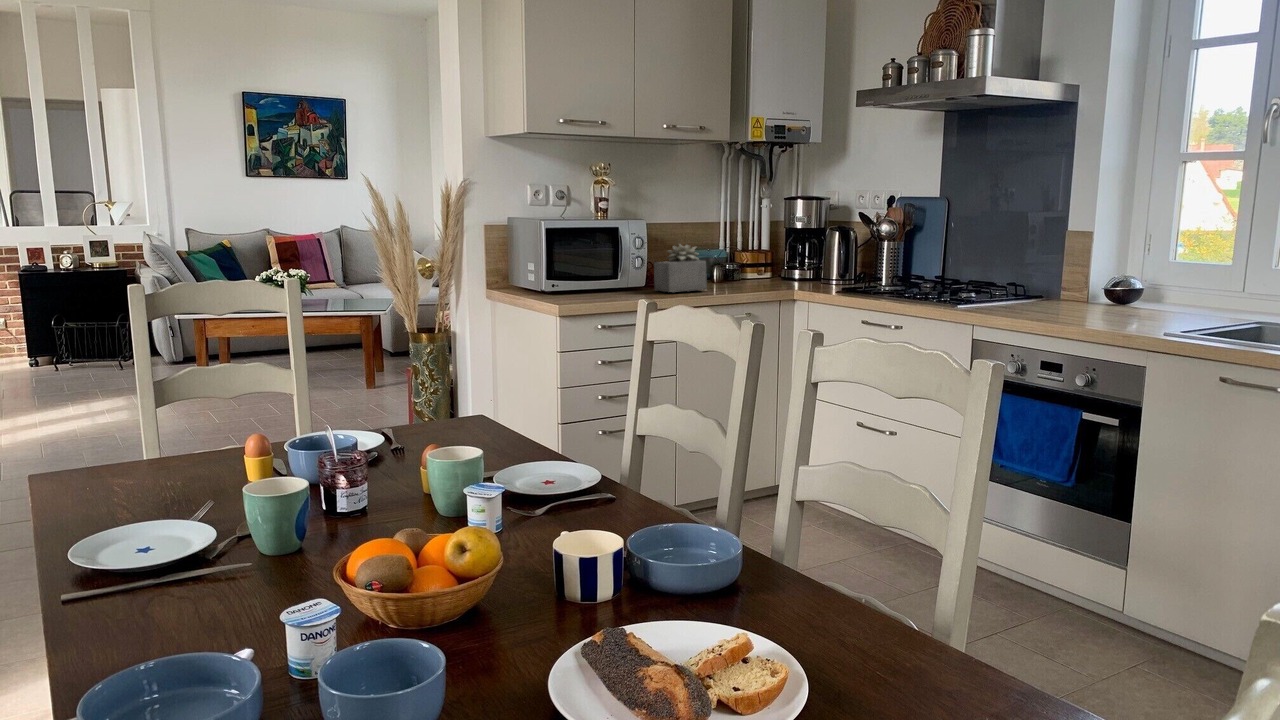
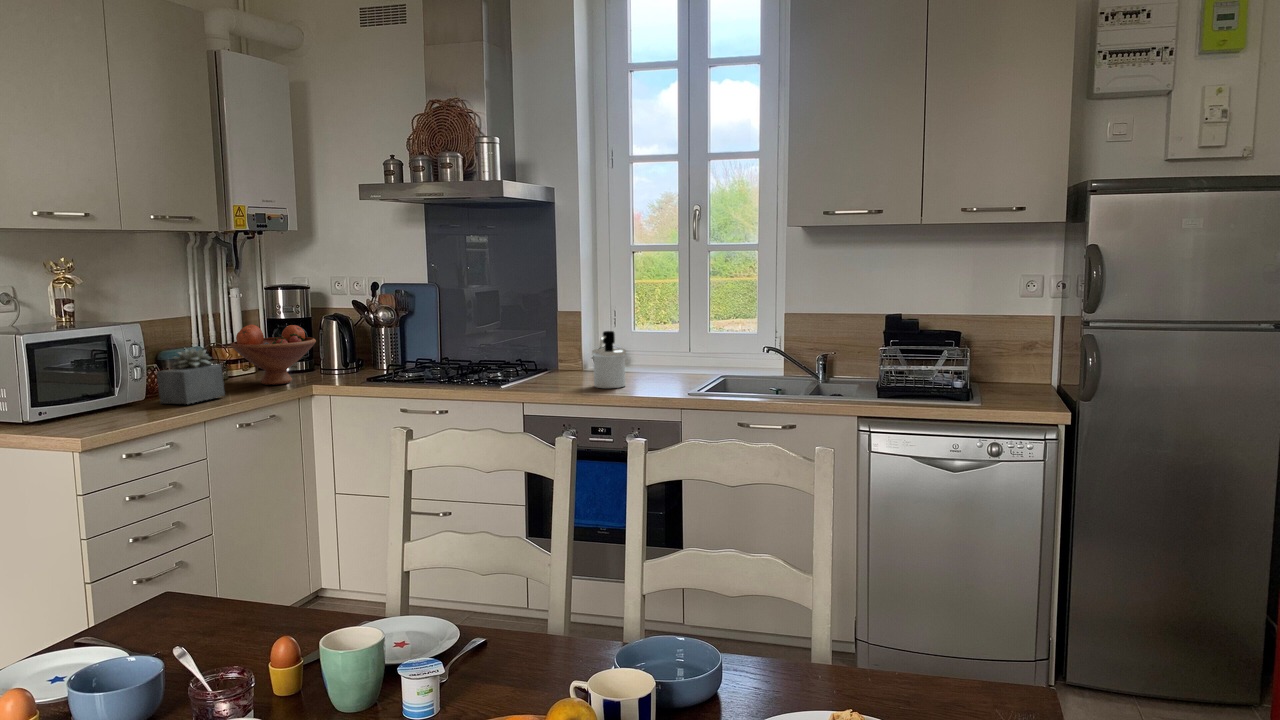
fruit bowl: none [729,229,805,286] -> present [231,325,316,385]
soap dispenser: none [1071,251,1118,320] -> present [592,331,626,388]

